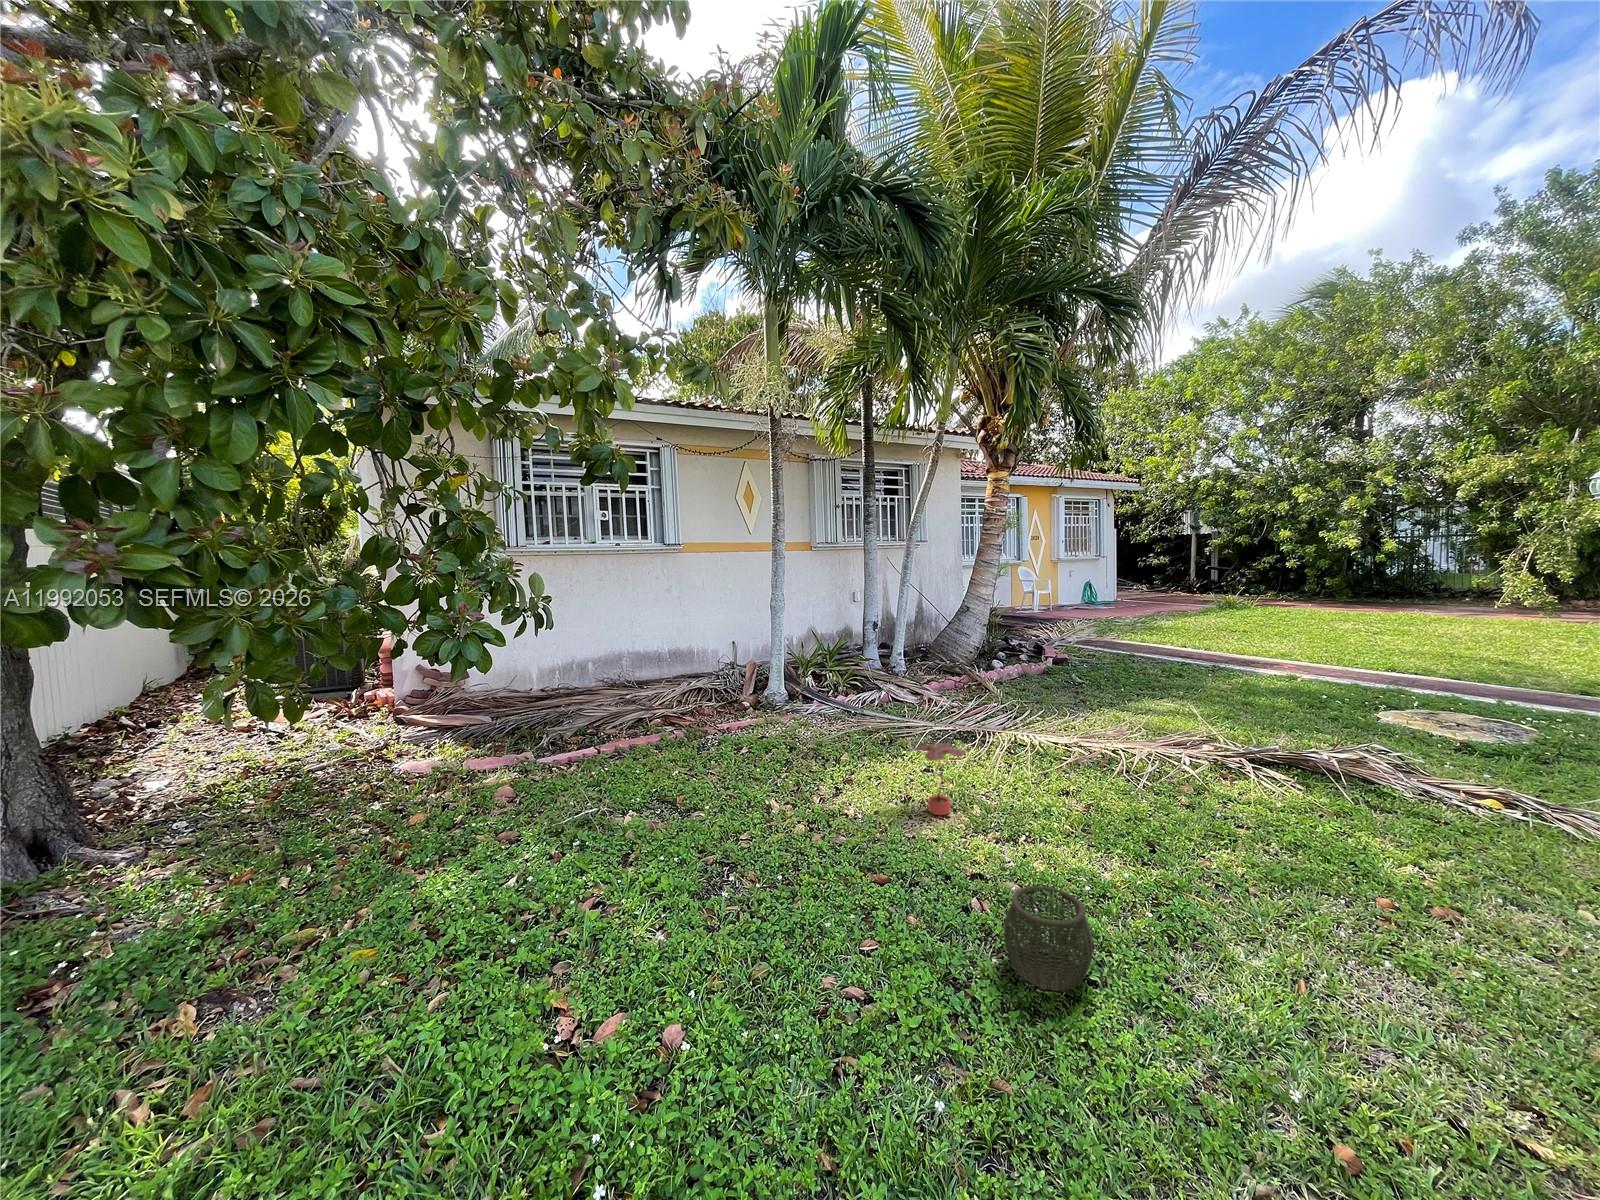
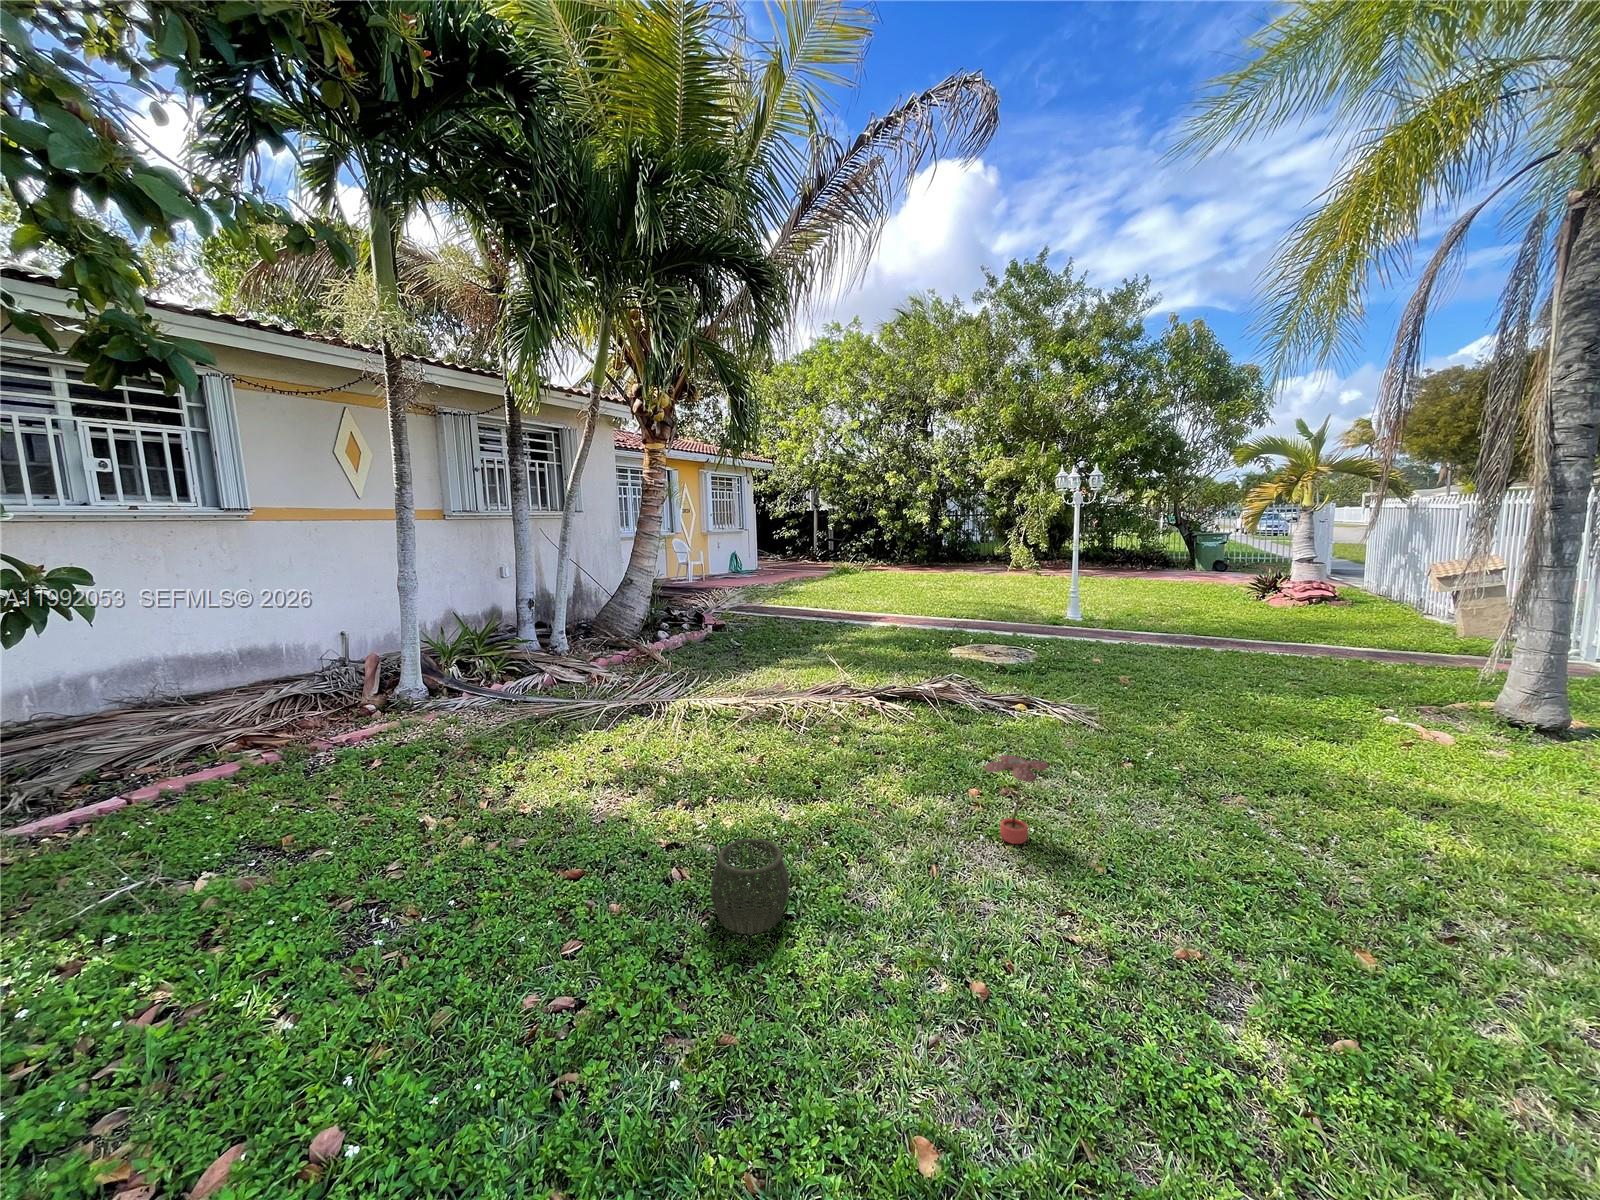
potted plant: present [914,743,966,815] -> present [985,755,1048,844]

